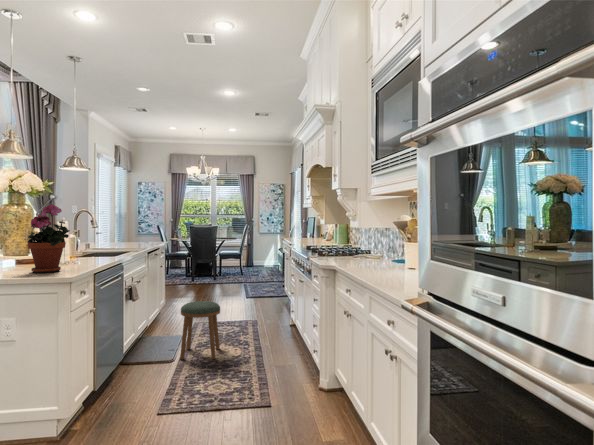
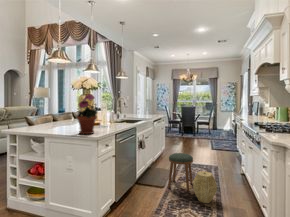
woven basket: none [222,323,257,369] -> present [193,171,217,203]

